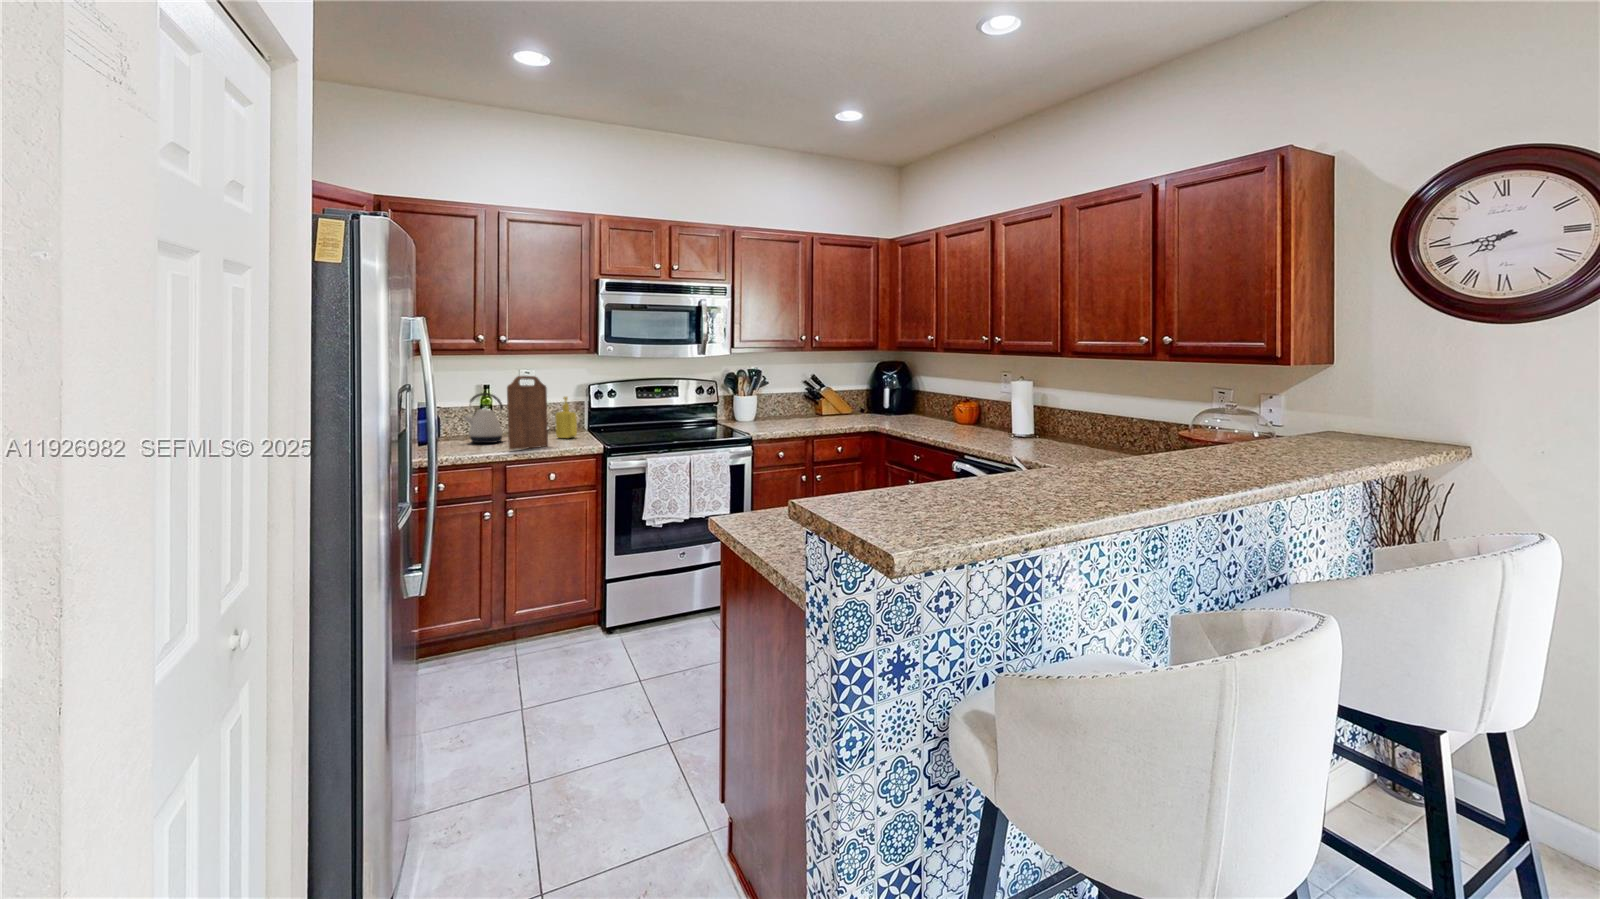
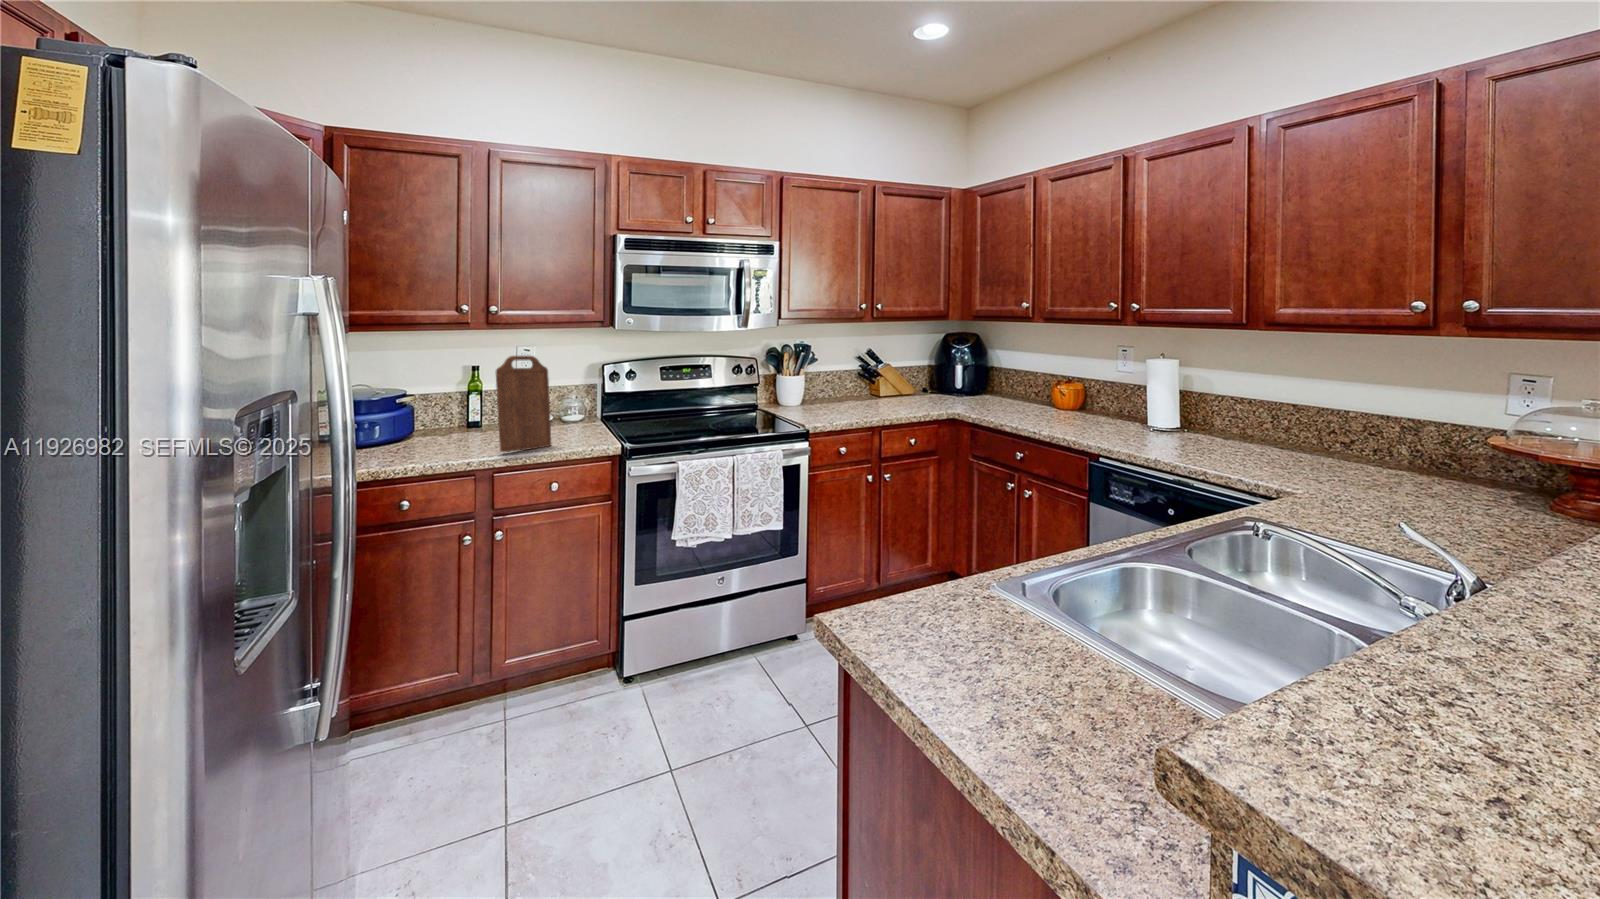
kettle: present [464,393,505,443] -> none [442,377,499,442]
soap dispenser: present [555,397,577,438] -> none [561,381,588,434]

